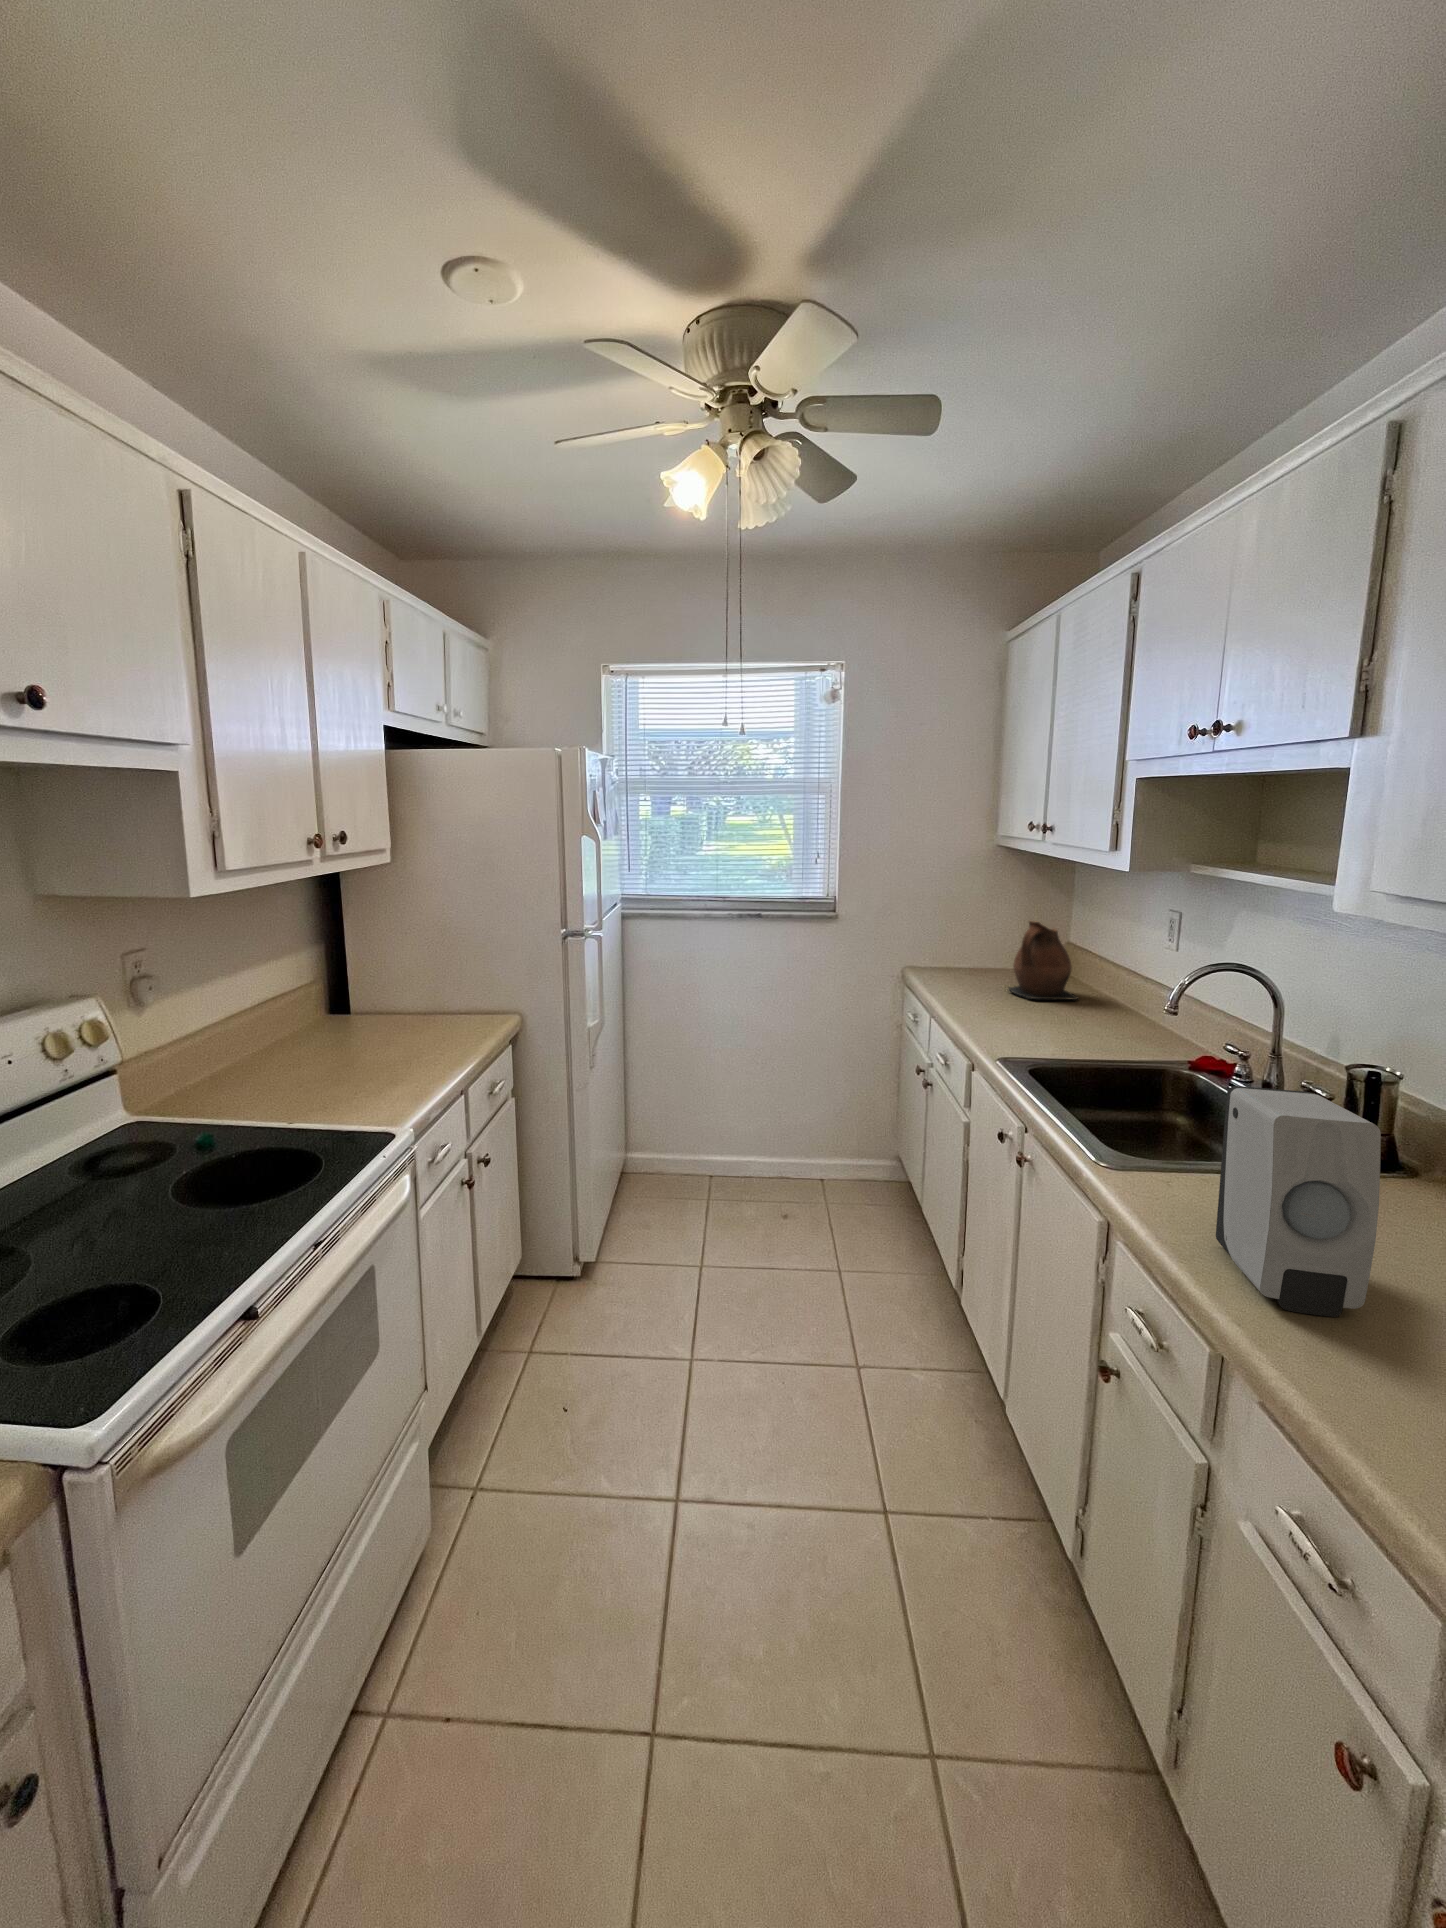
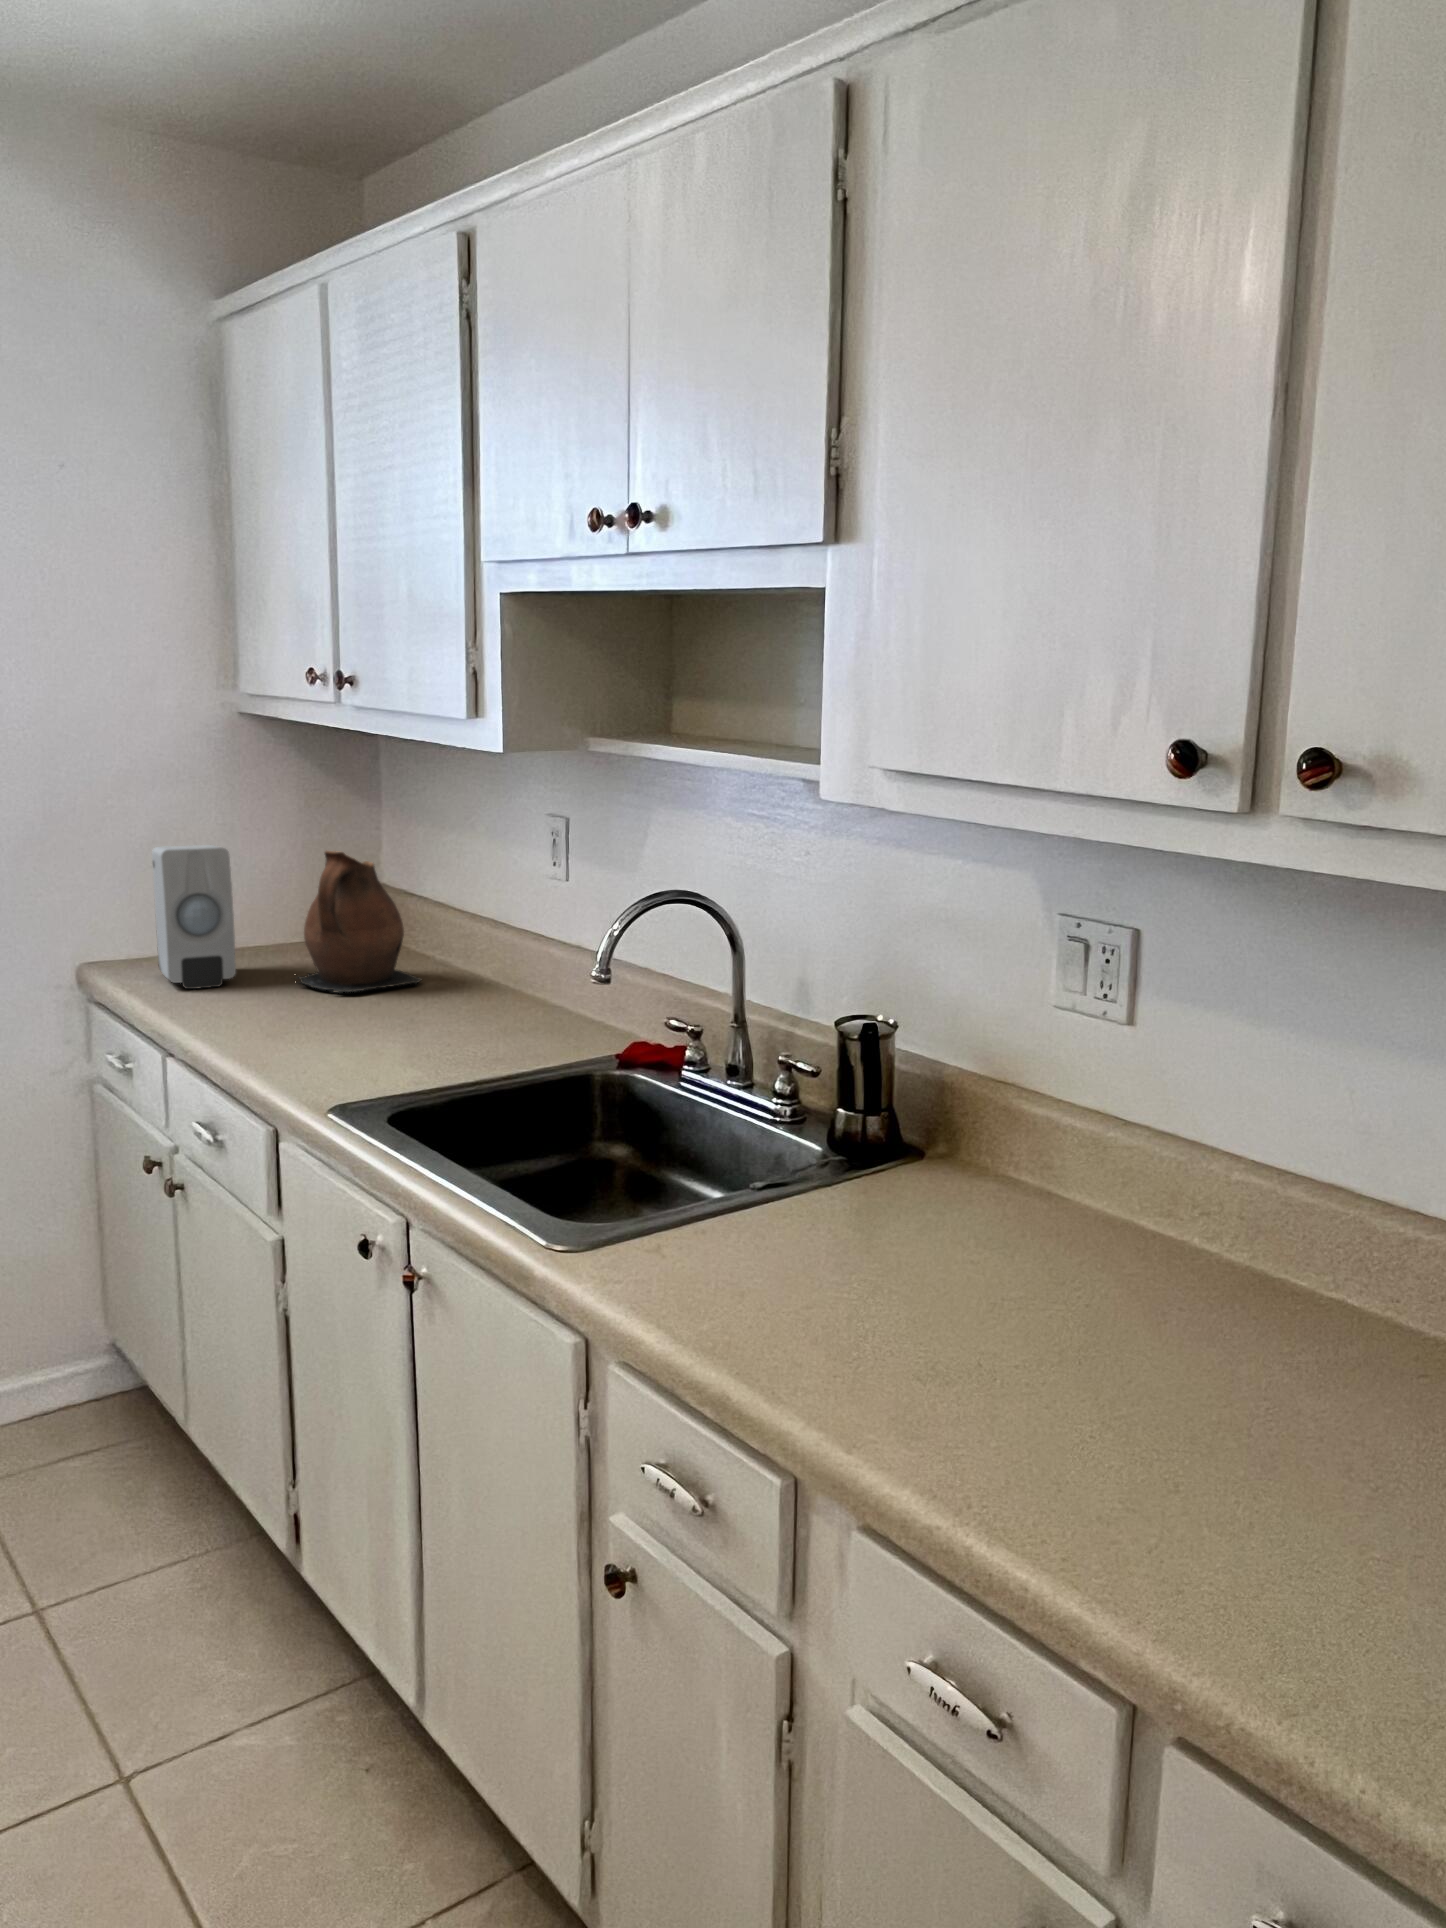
soap dispenser: present [1216,1086,1381,1317] -> present [152,845,236,989]

